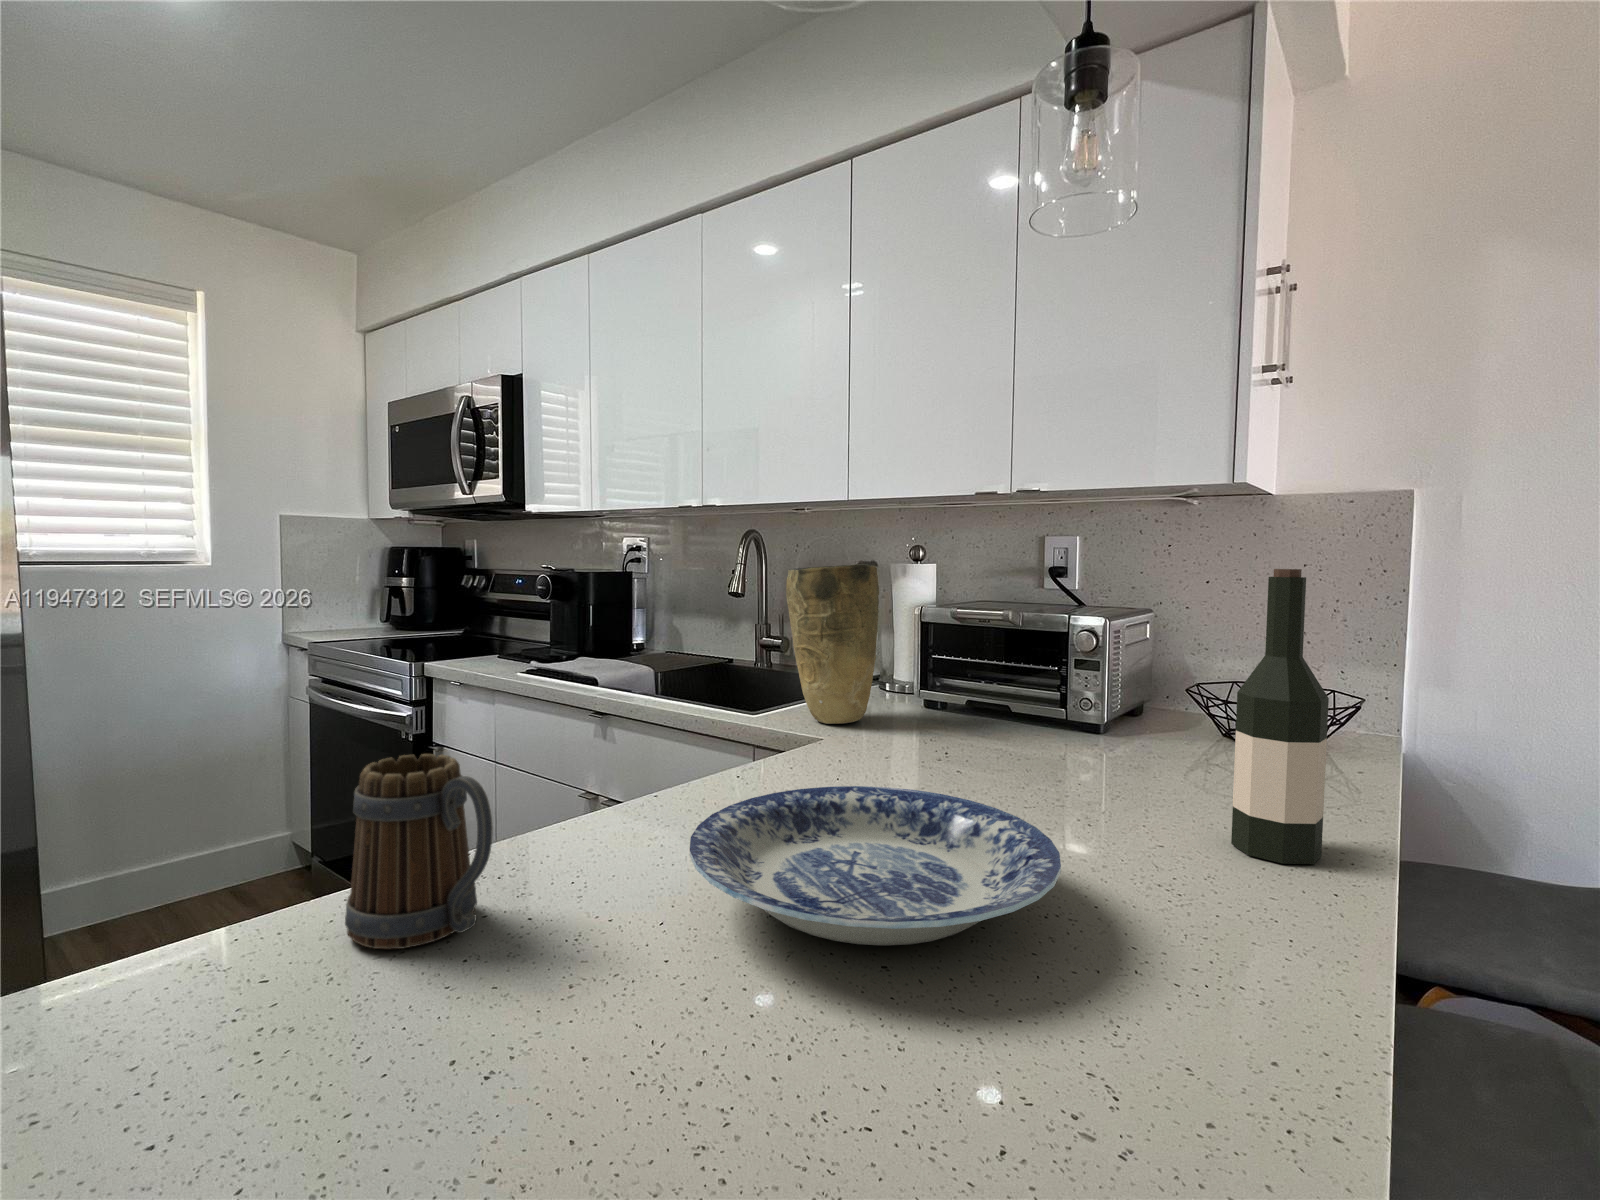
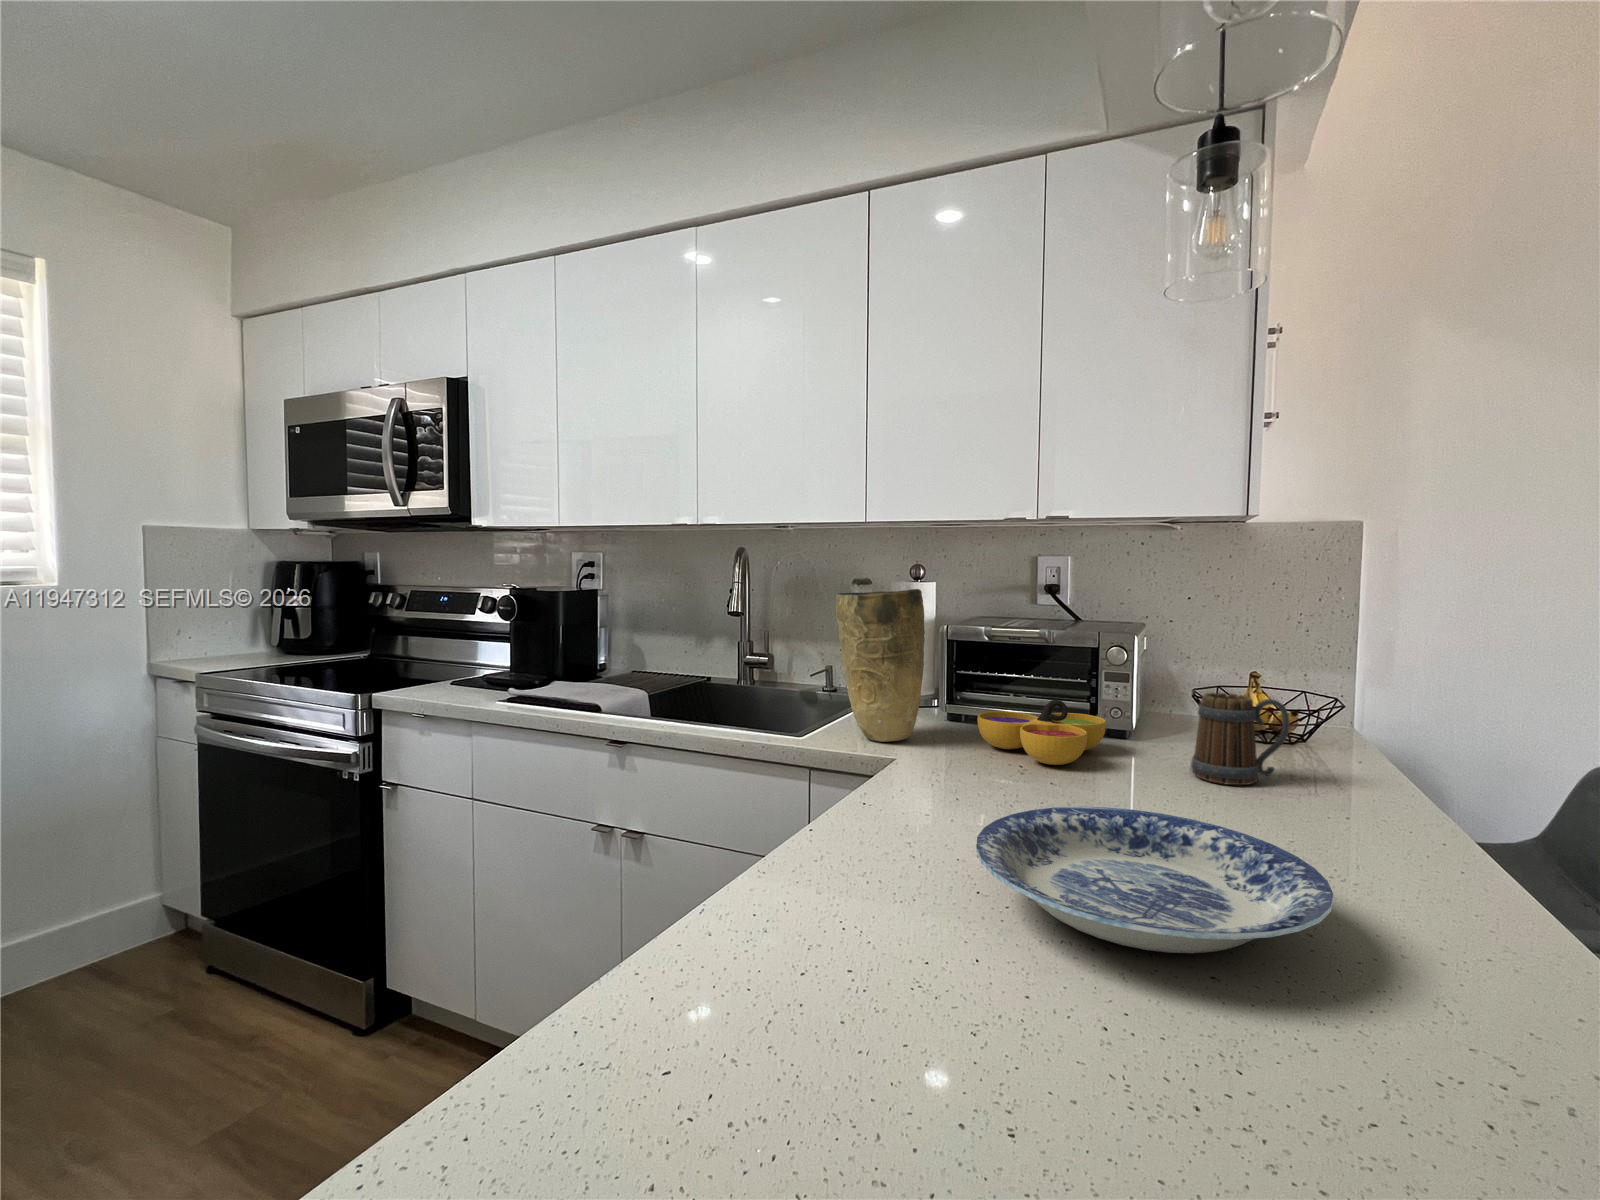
wine bottle: present [1231,569,1329,864] -> none [1335,604,1416,846]
decorative bowl: none [922,685,1062,755] -> present [977,700,1106,765]
mug: present [345,754,493,949] -> present [1191,693,1290,785]

